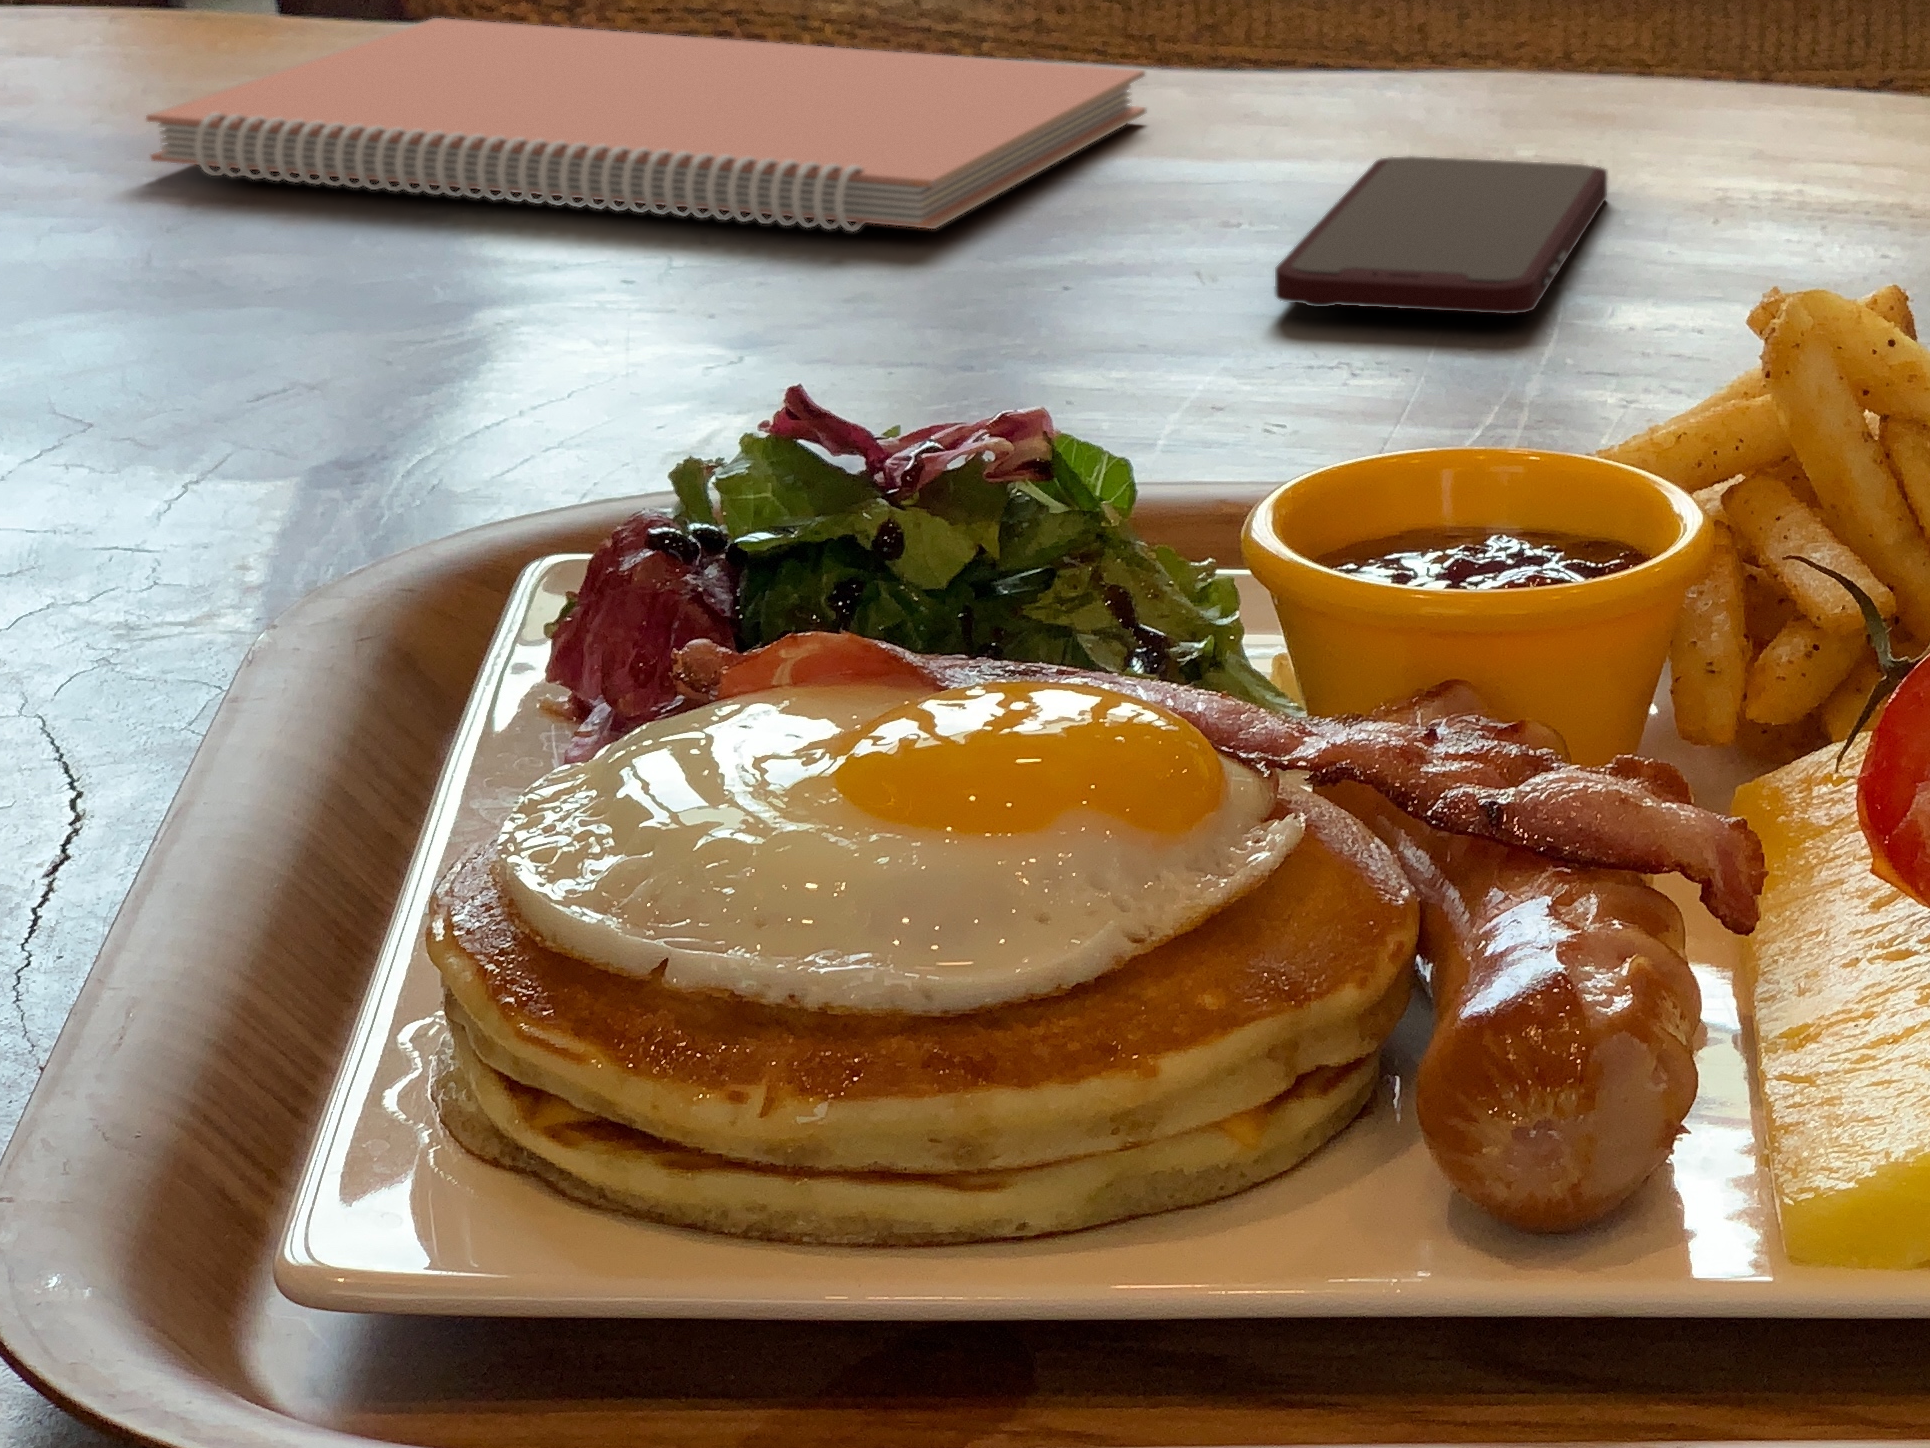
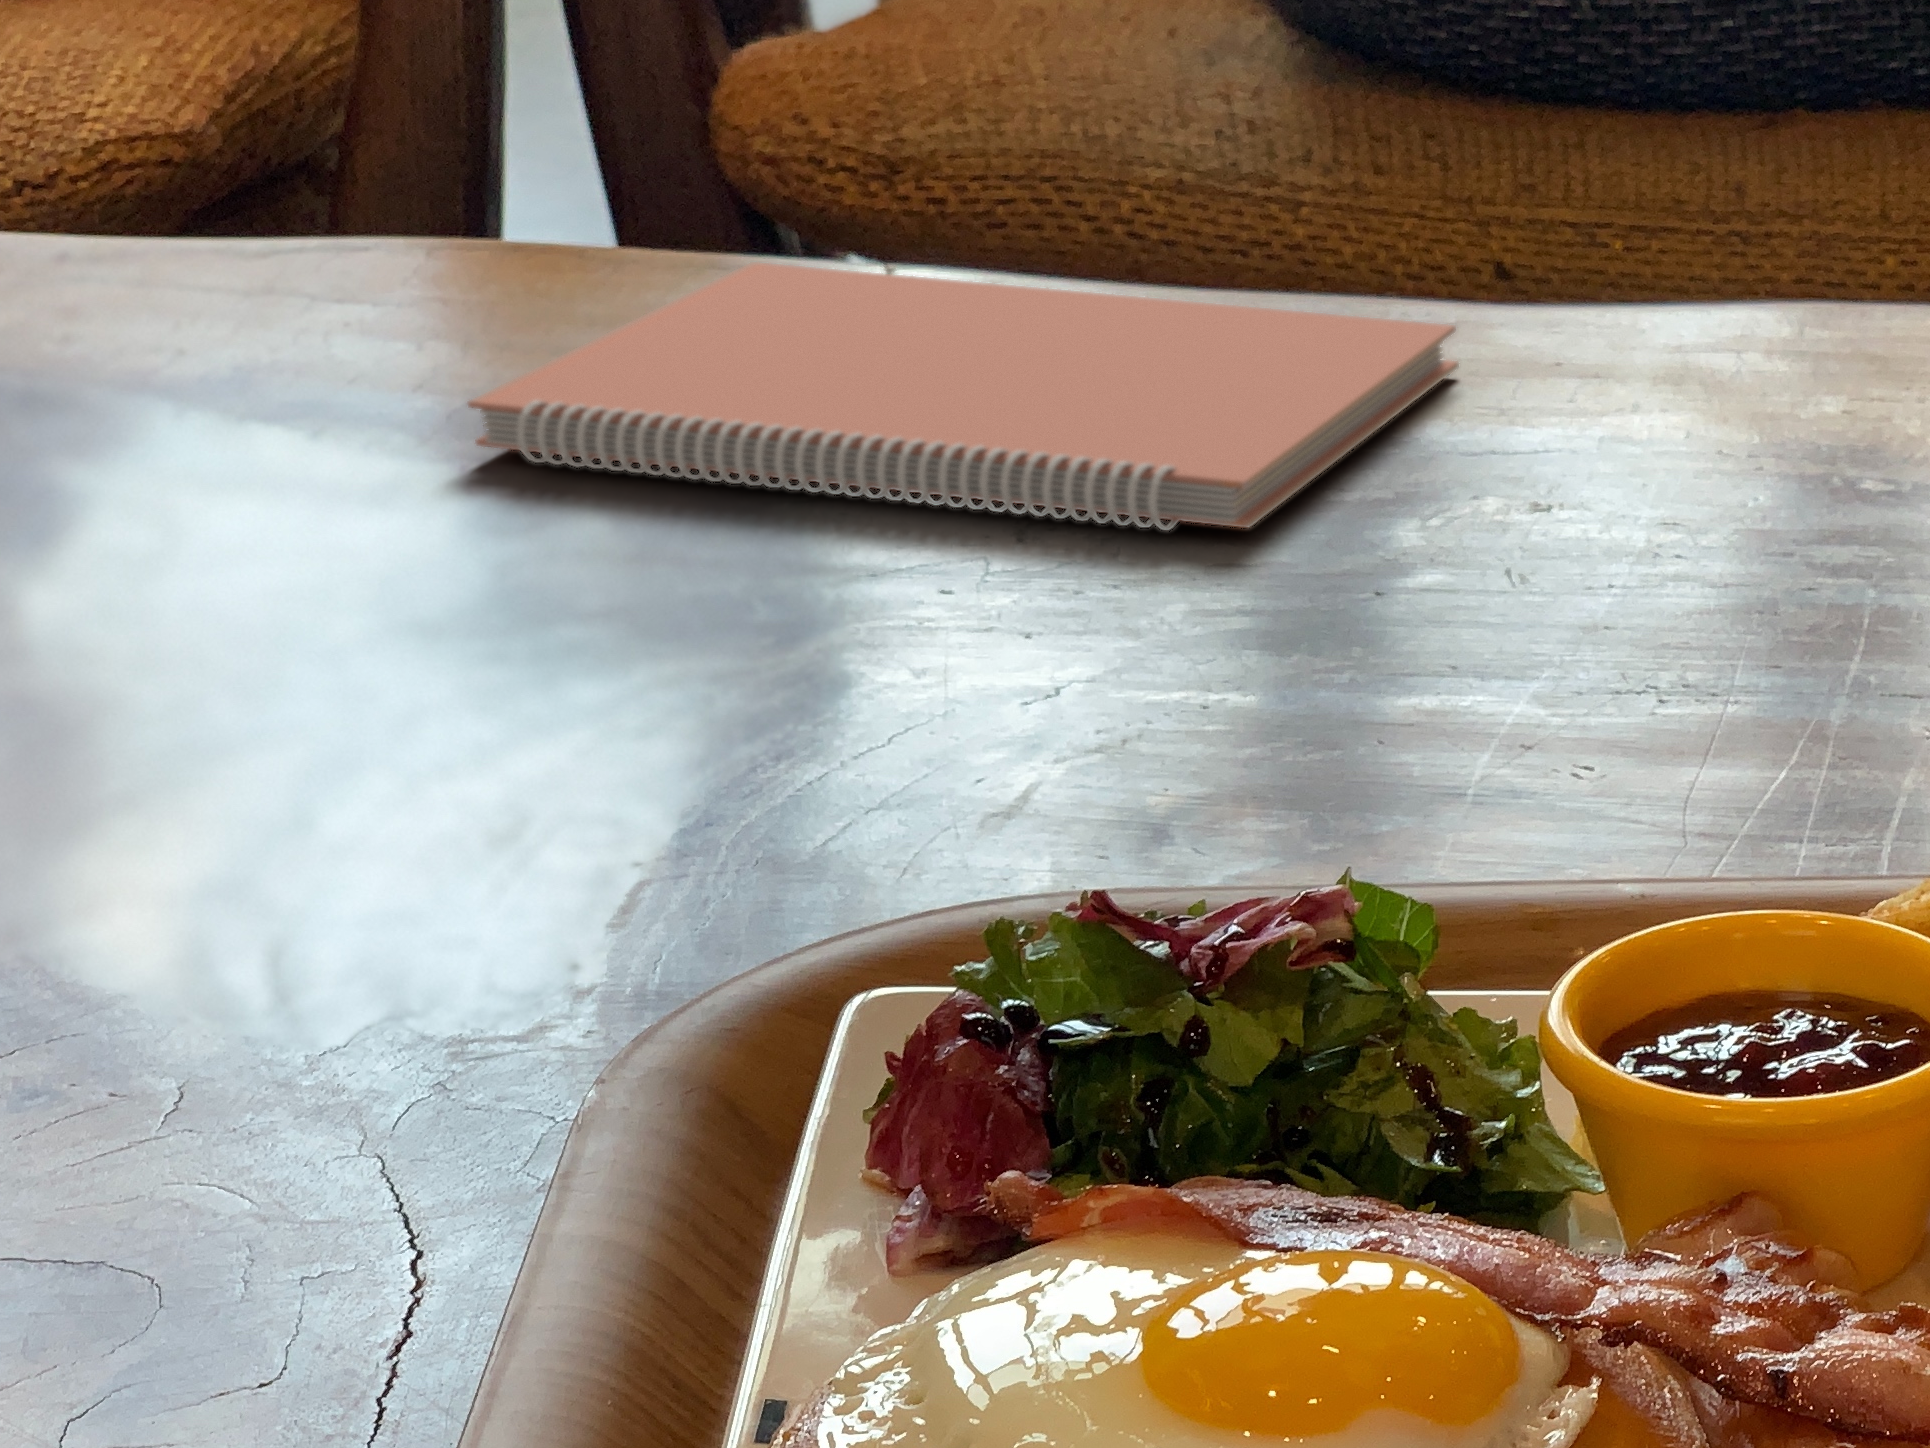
smartphone: present [1275,156,1607,314] -> none [1582,431,1914,636]

